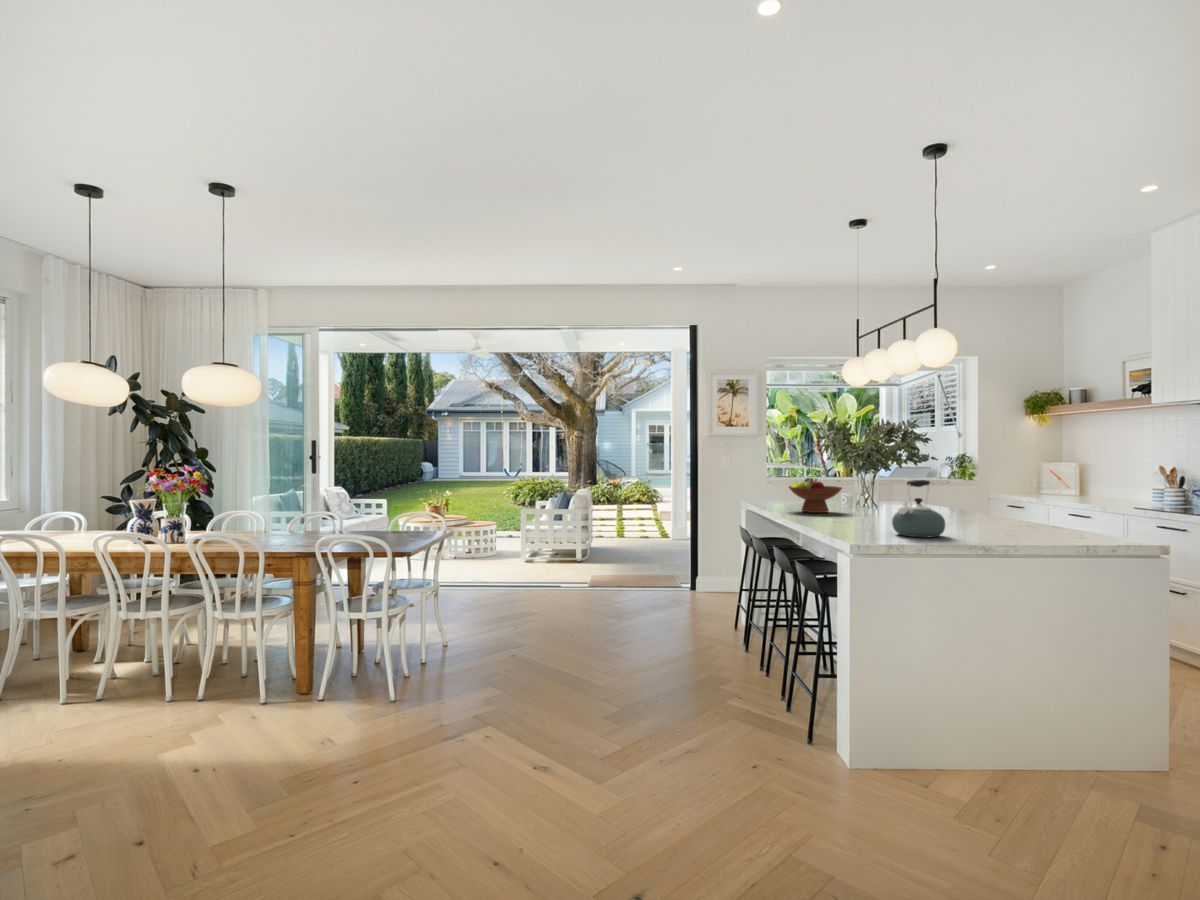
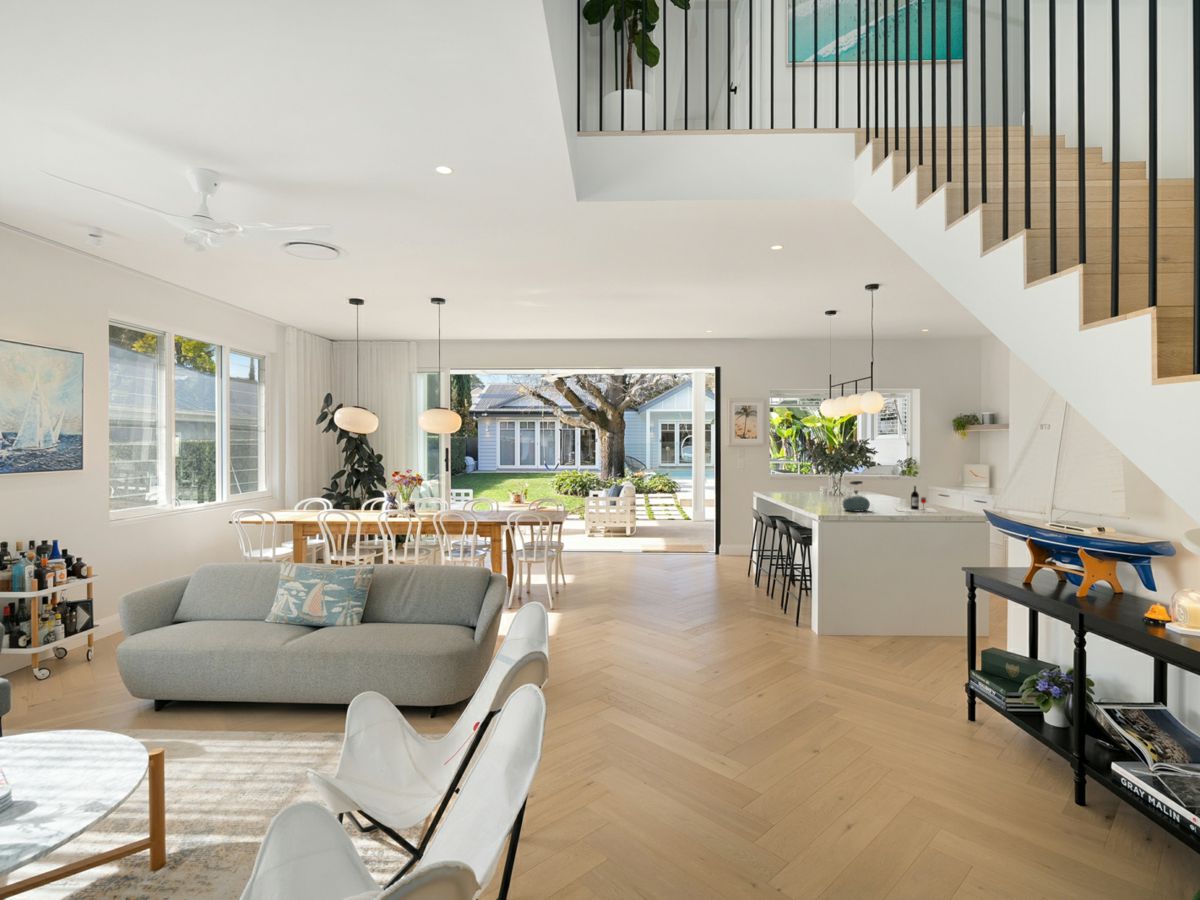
fruit bowl: present [789,478,842,513] -> none [787,477,821,499]
wine bottle: none [984,490,1085,542] -> present [895,486,937,513]

